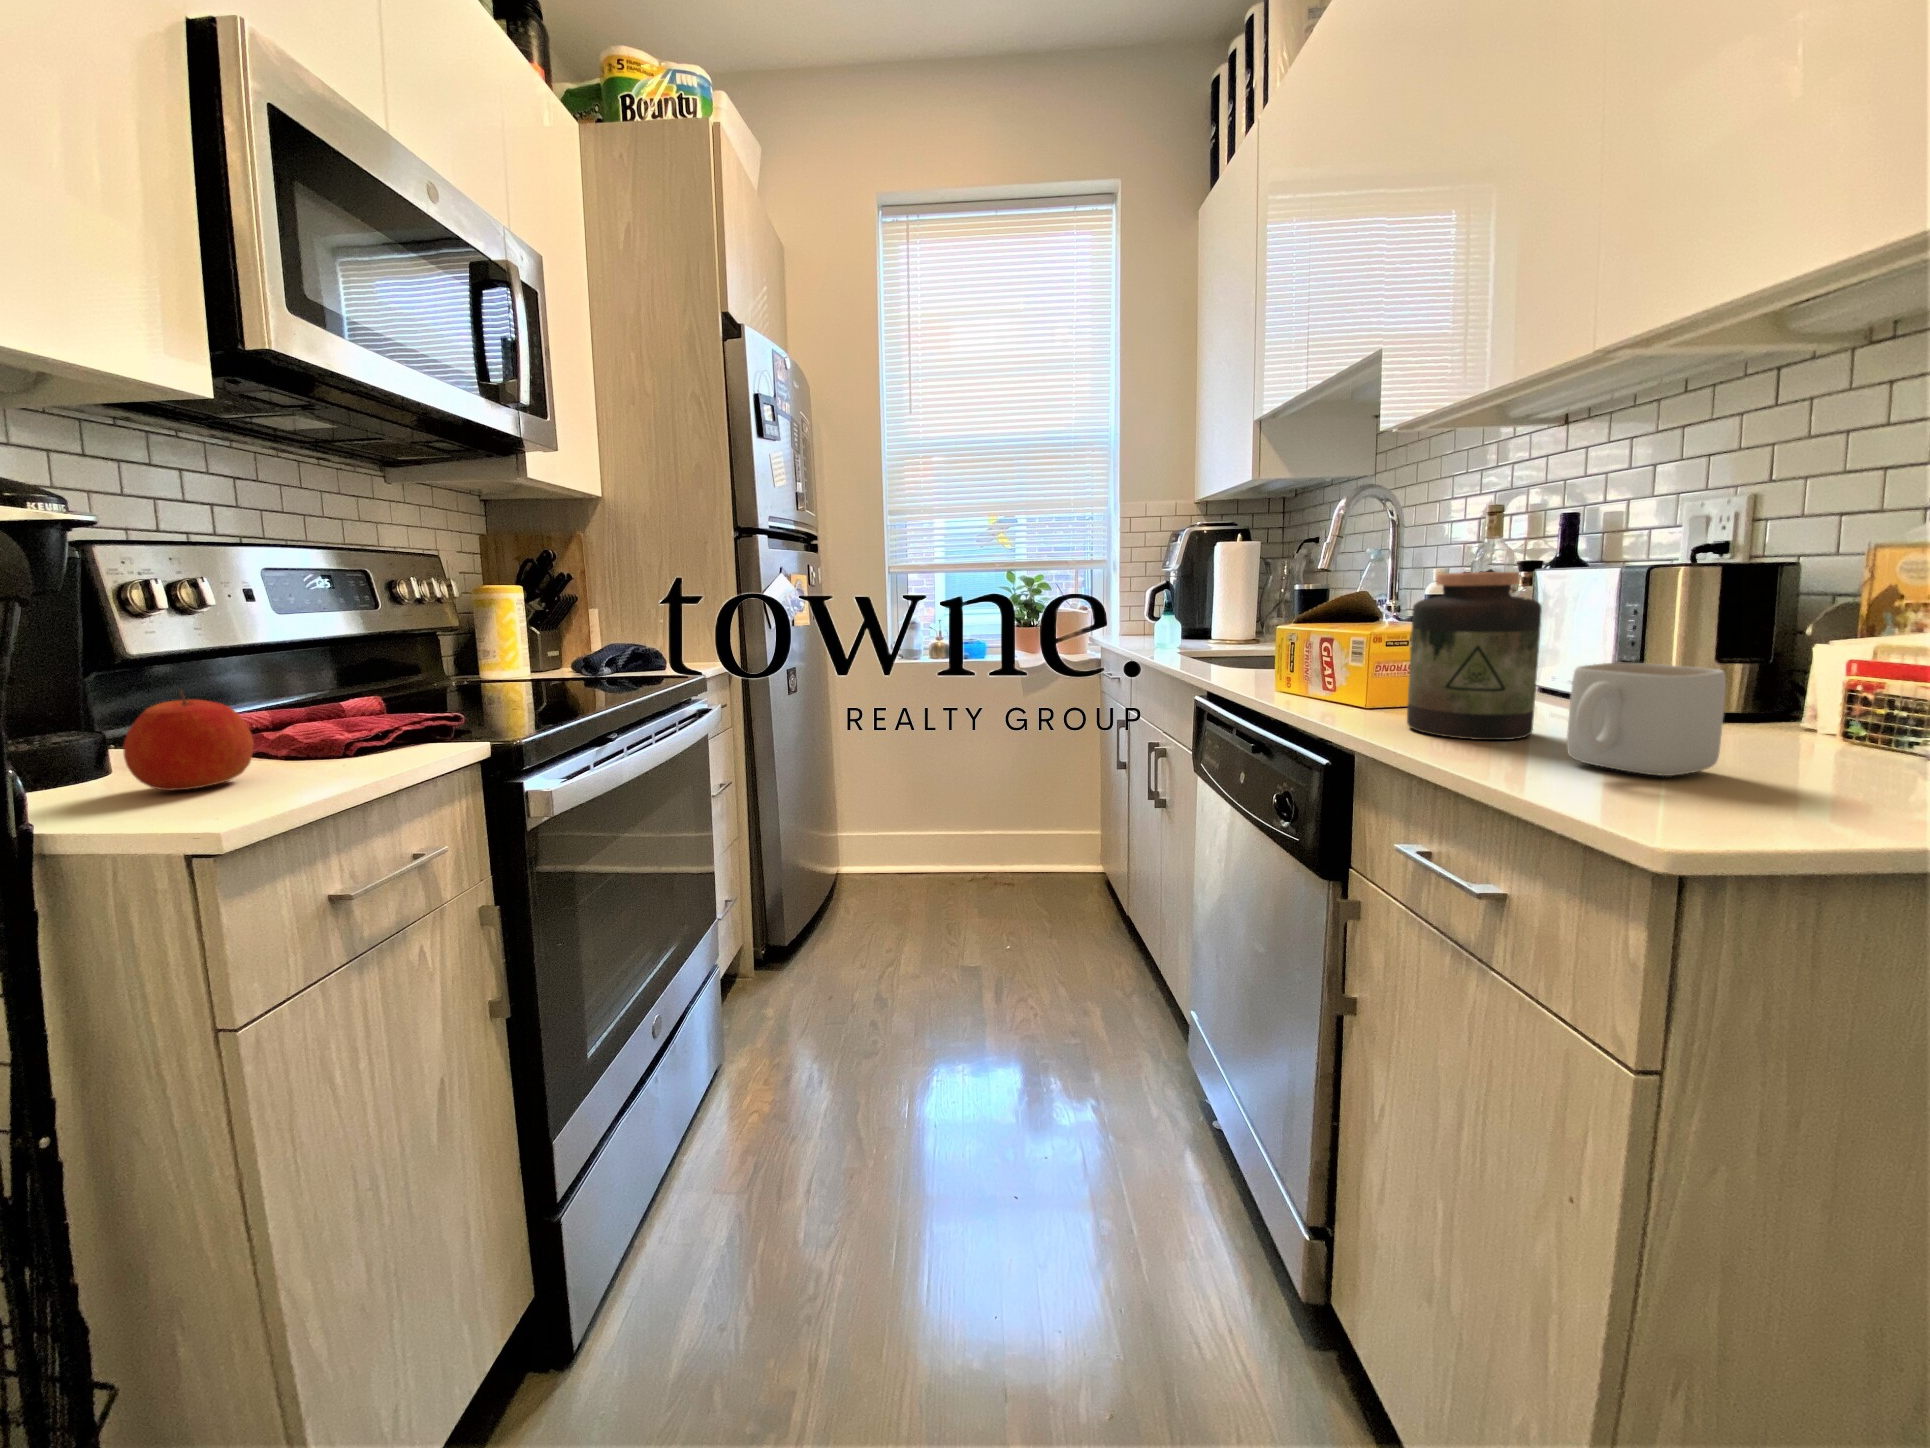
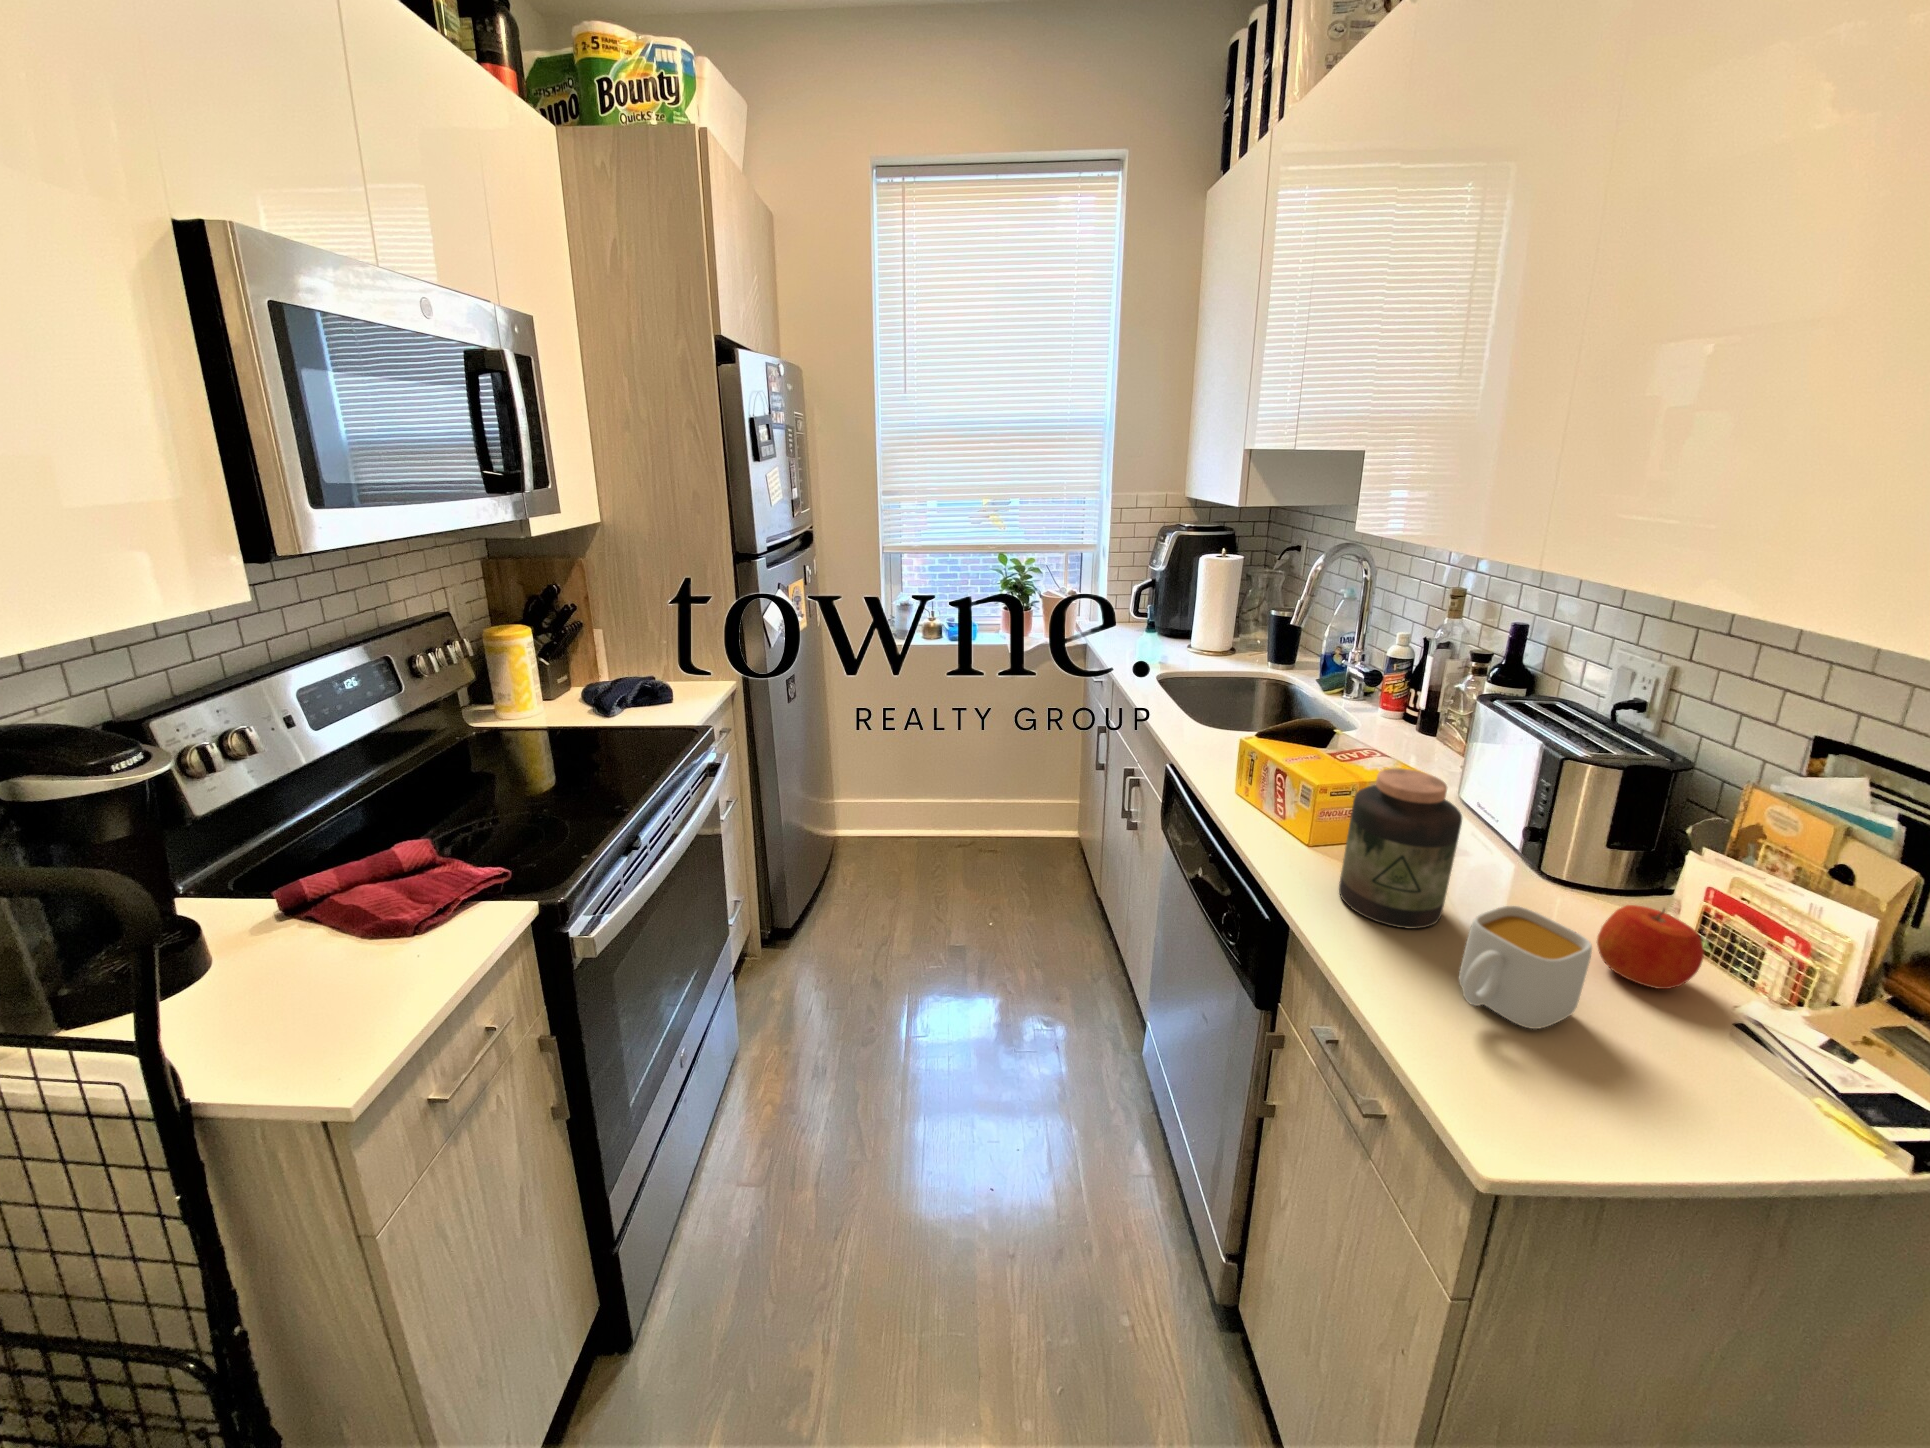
apple: present [123,690,254,791] -> present [1597,905,1704,989]

